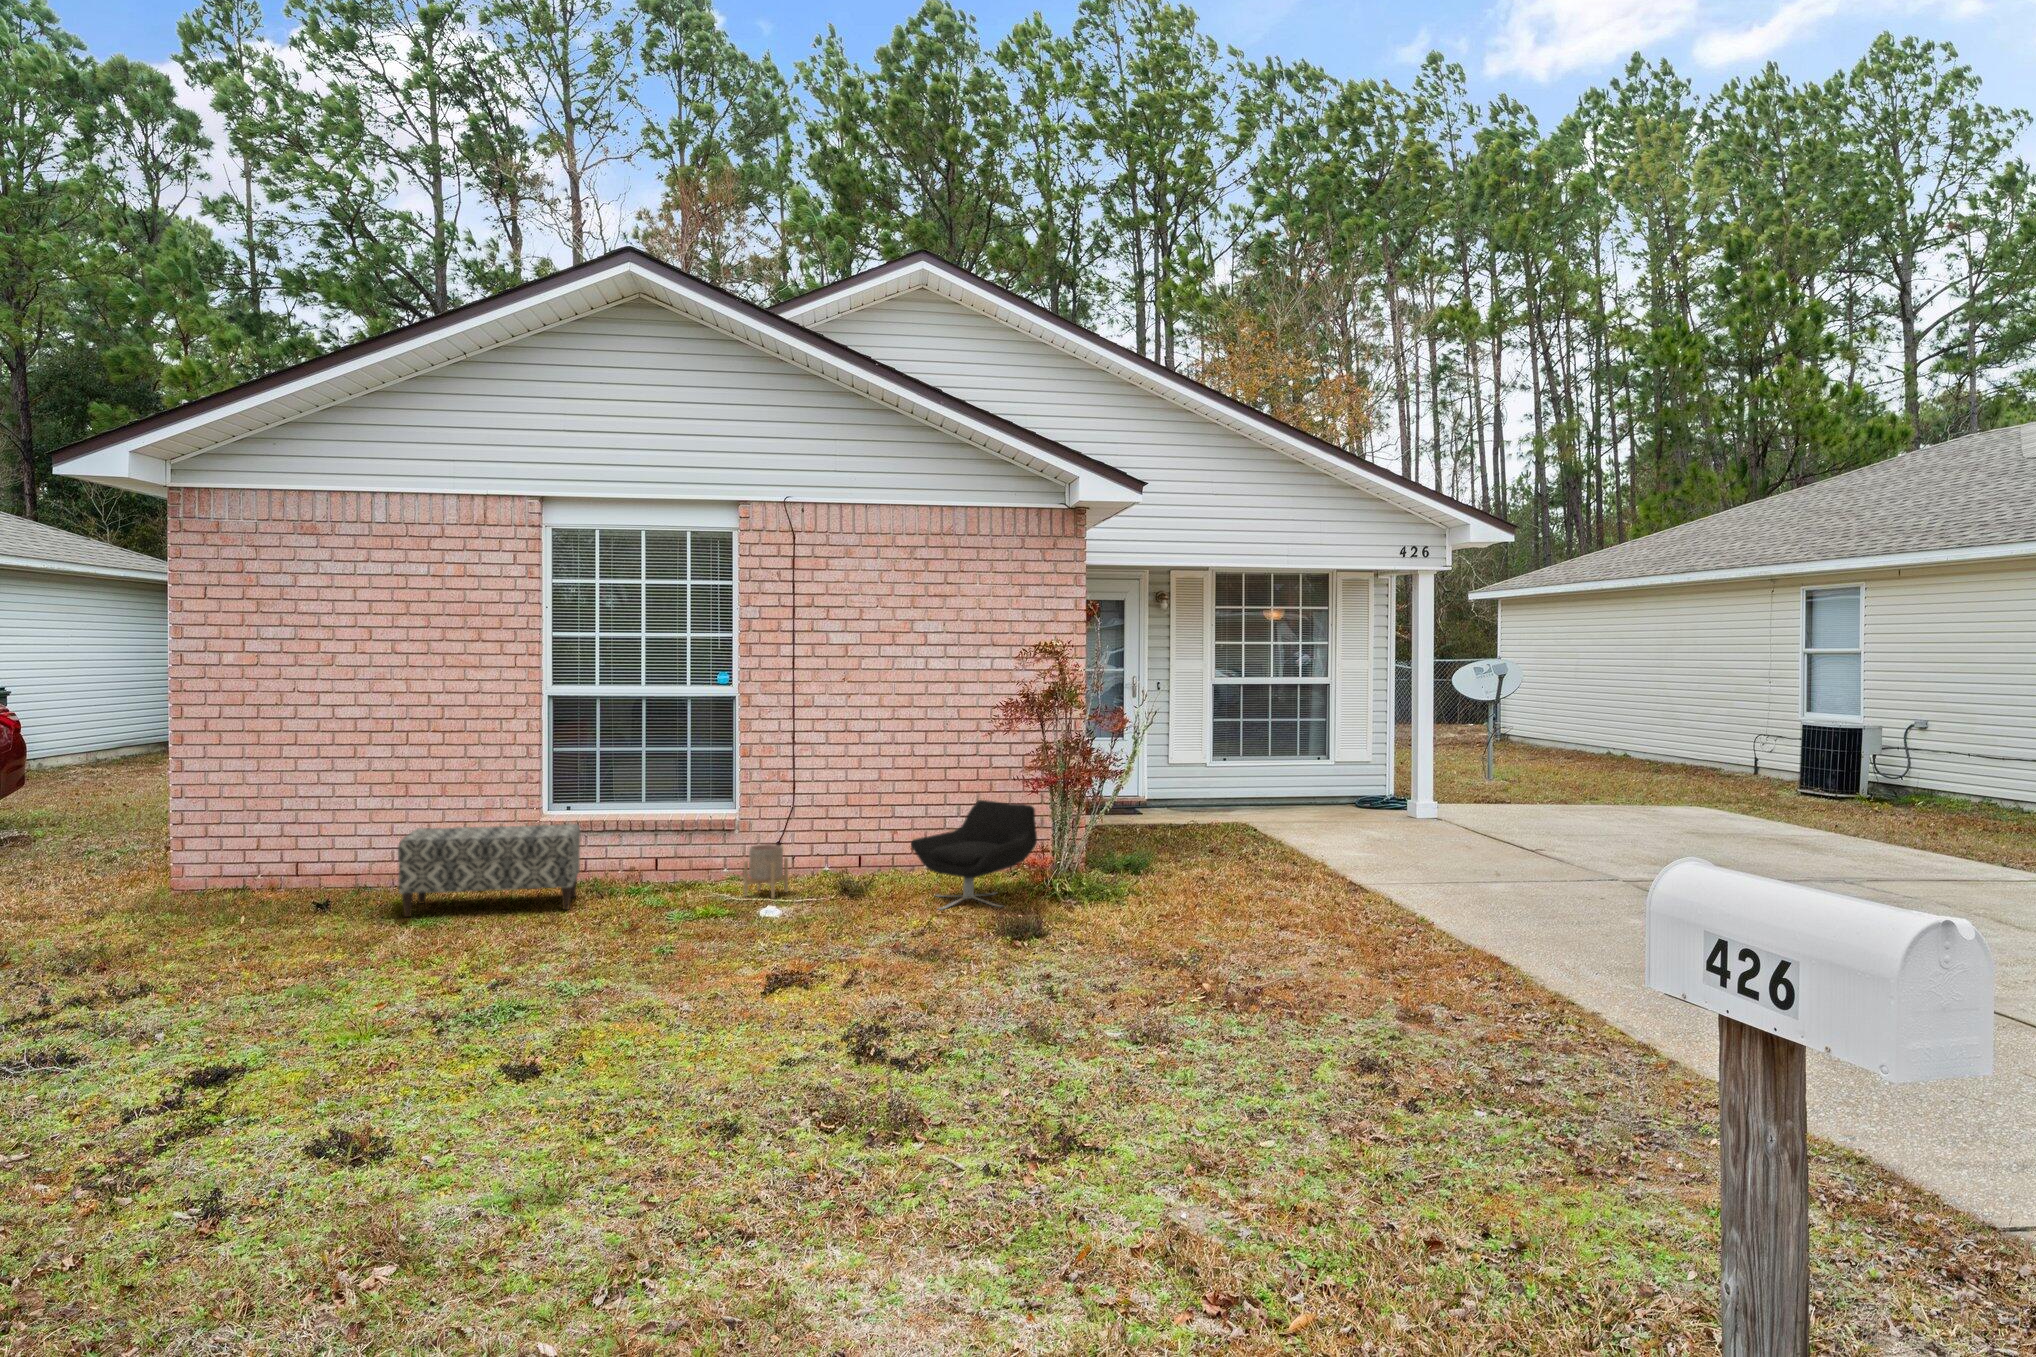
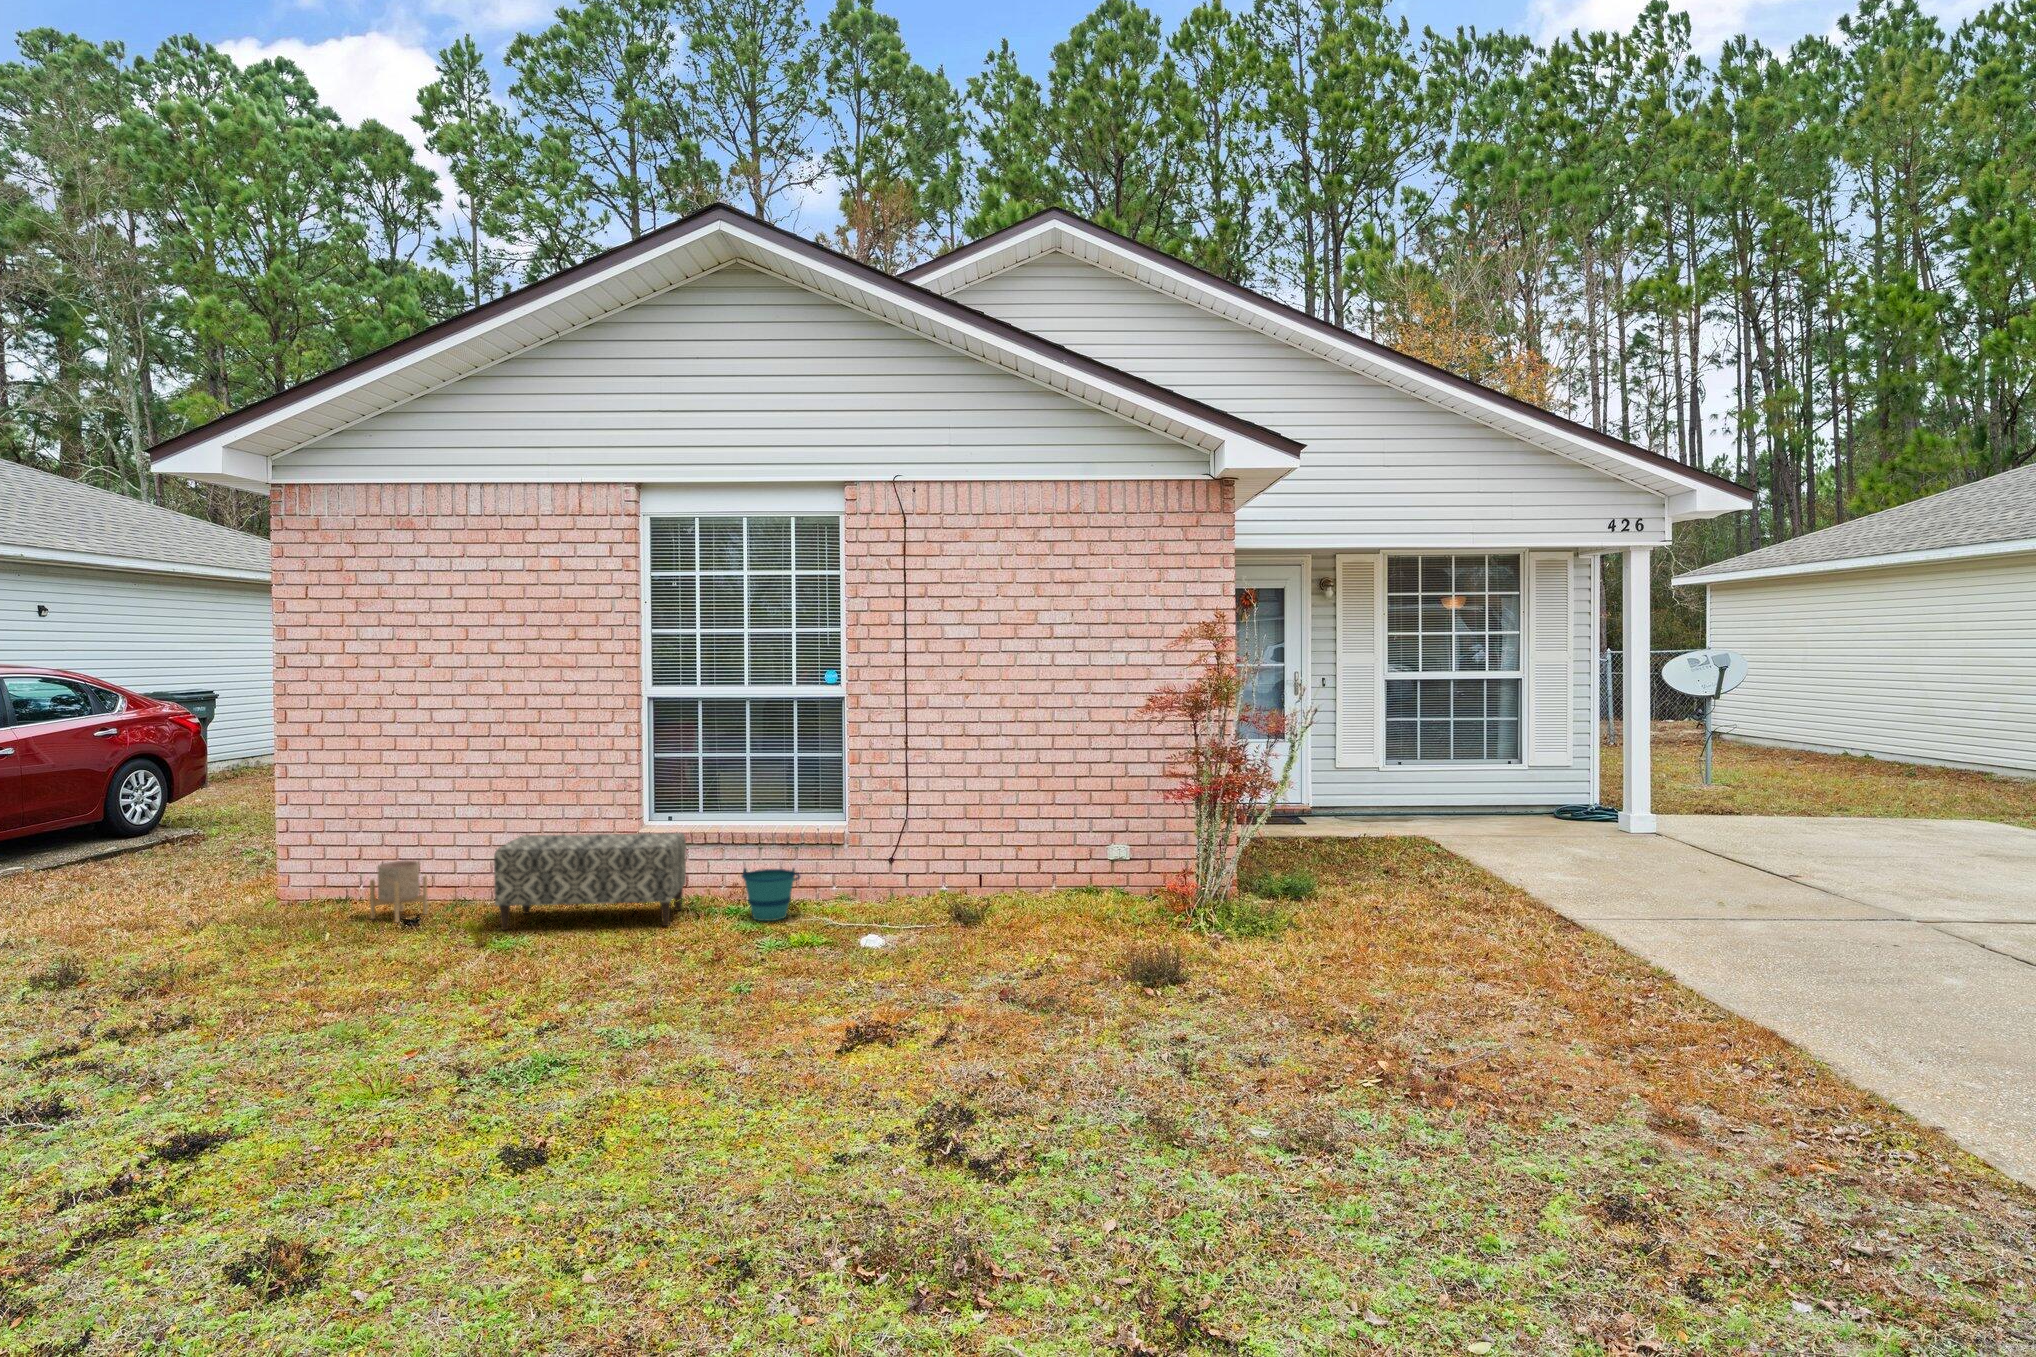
lounge chair: present [911,800,1037,910] -> none [1035,811,1178,938]
planter: present [744,844,788,899] -> present [370,861,428,923]
bucket: none [636,854,692,904] -> present [742,868,800,921]

